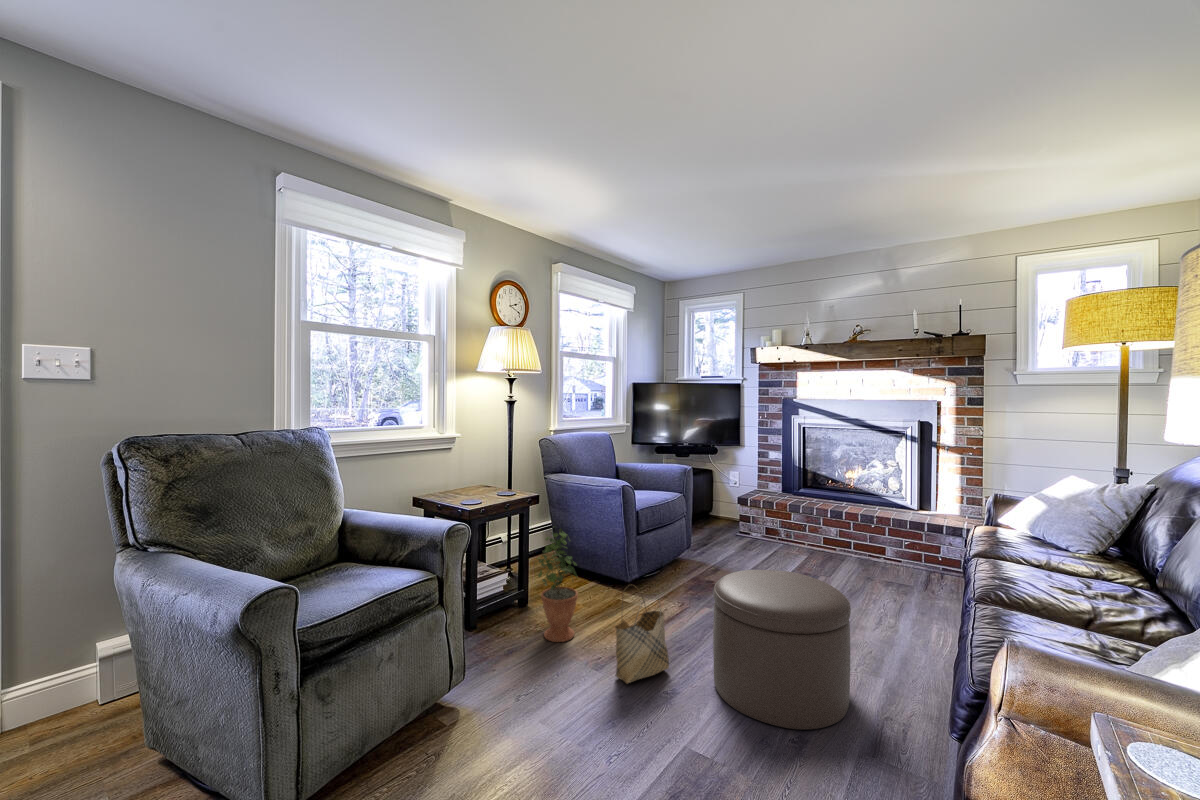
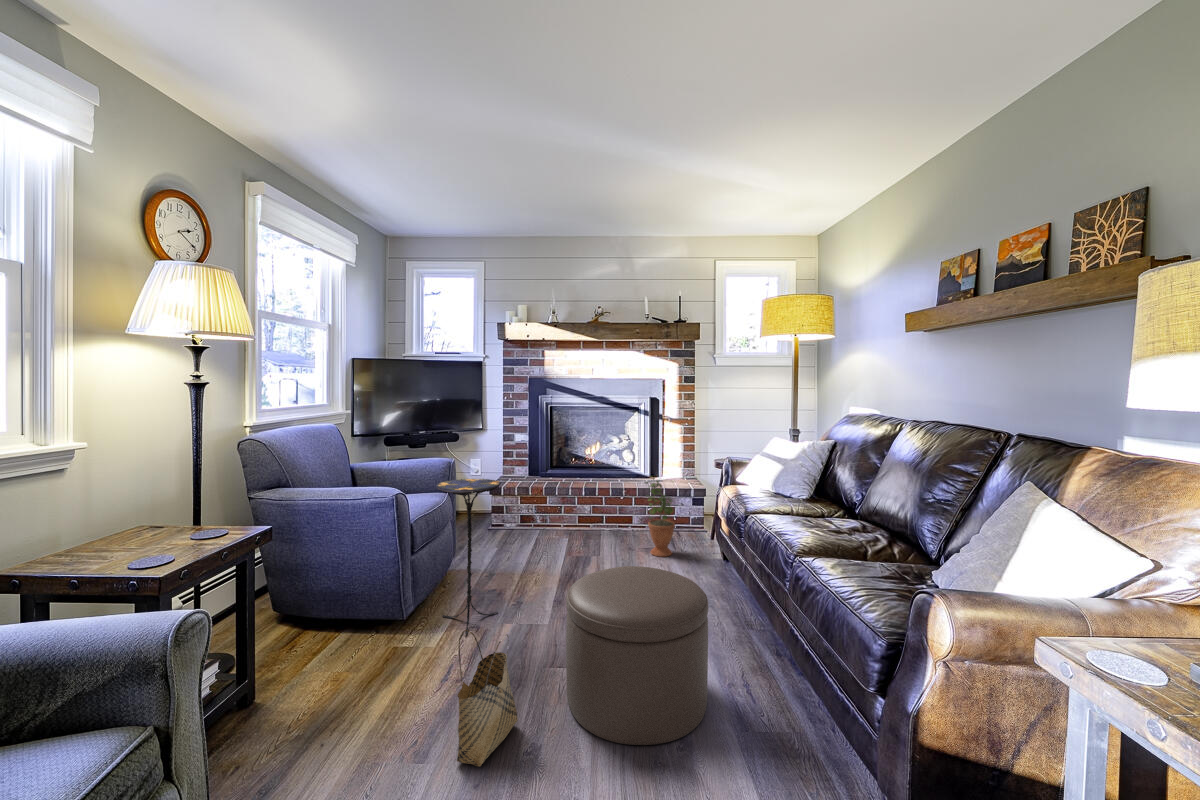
side table: none [652,480,705,606] -> present [436,479,501,634]
potted plant: present [538,529,578,642] -> present [645,478,675,557]

